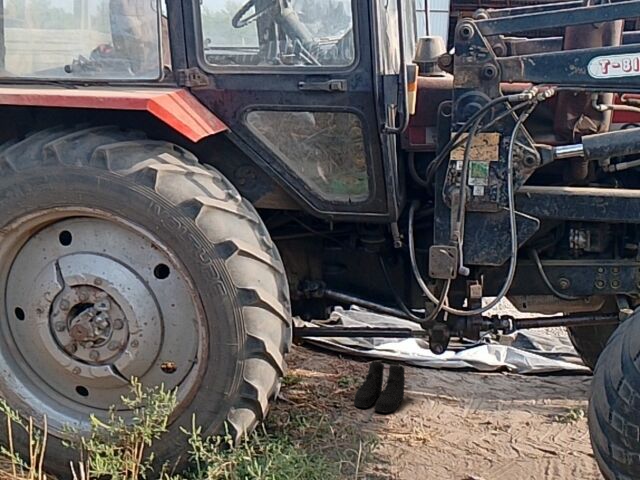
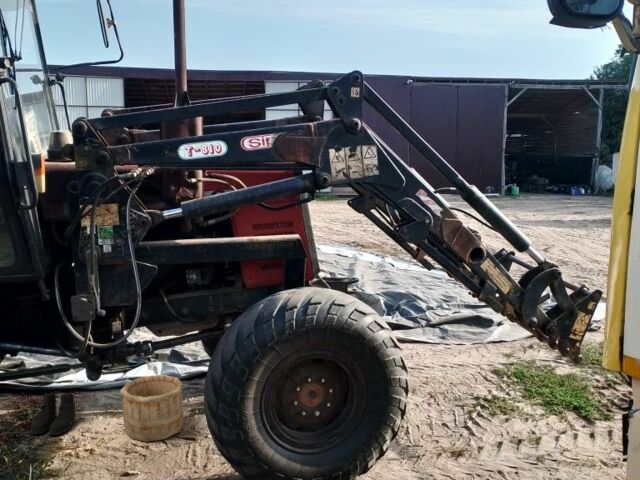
wooden bucket: none [463,360,545,445] -> present [120,375,184,442]

